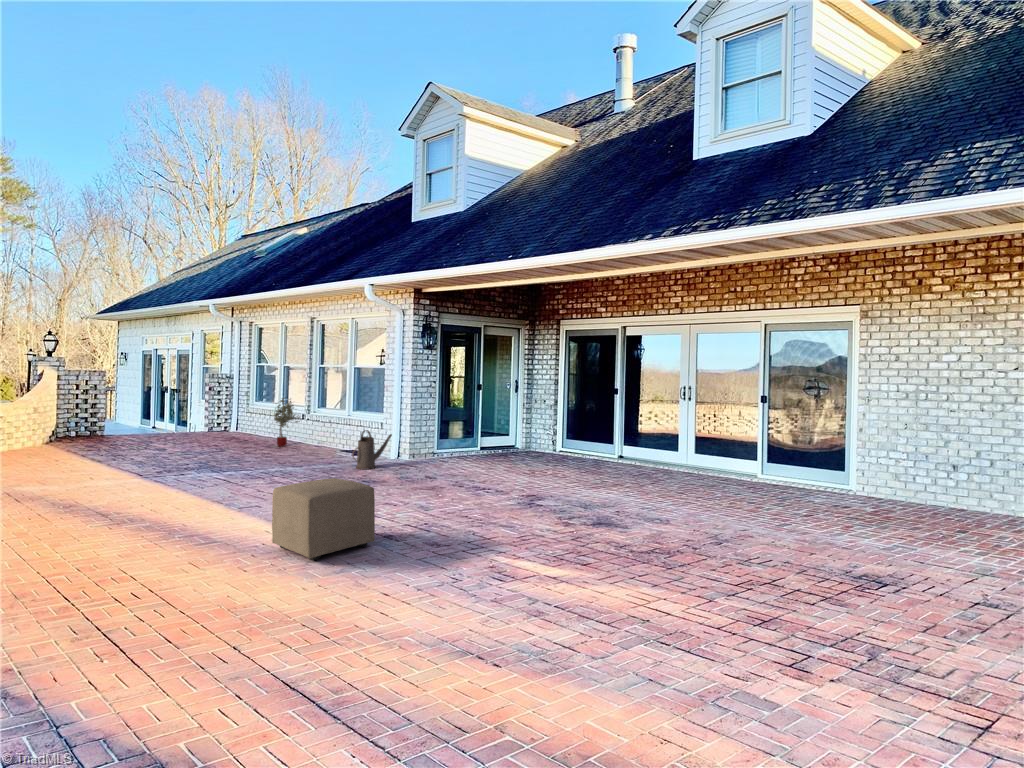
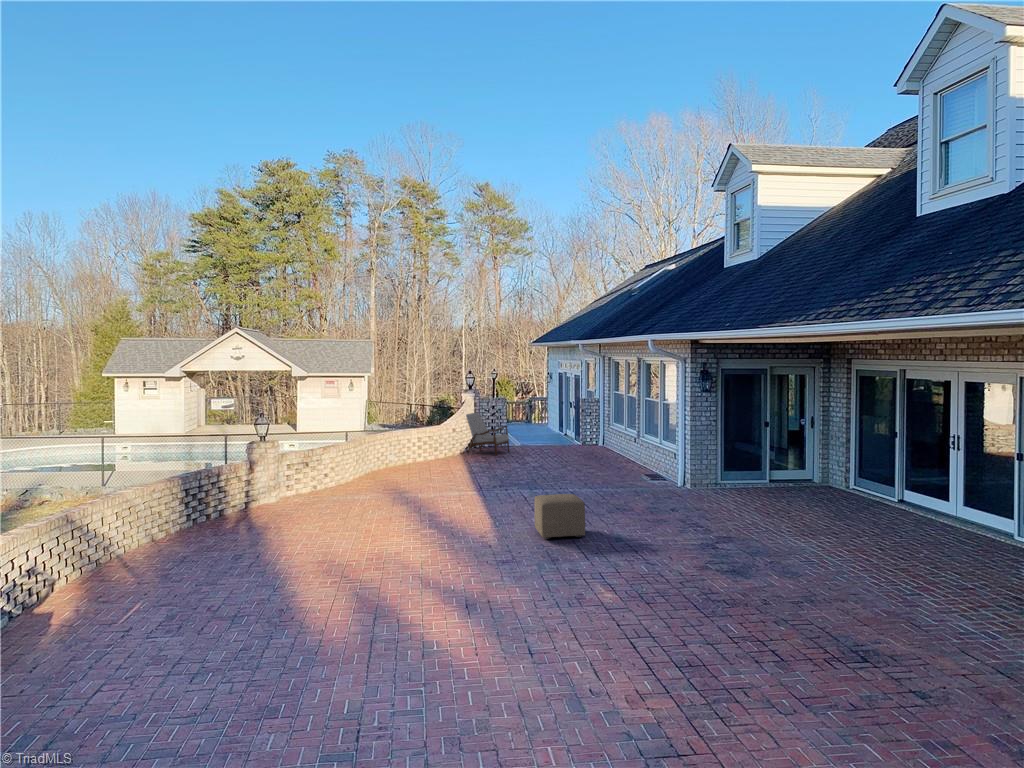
armchair: none [18,390,99,453] -> present [466,413,509,455]
potted tree: present [274,398,300,447] -> none [612,423,634,462]
watering can: present [352,430,392,469] -> none [642,457,678,489]

